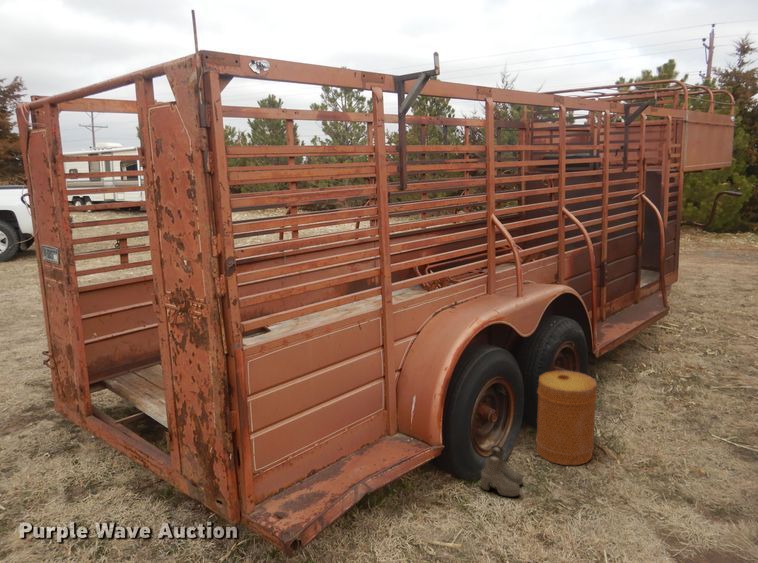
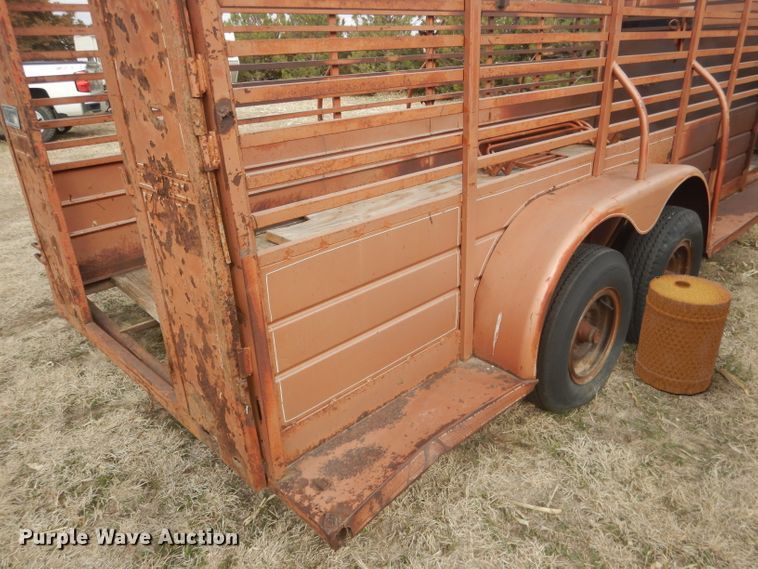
boots: present [481,445,523,497] -> none [575,372,629,439]

